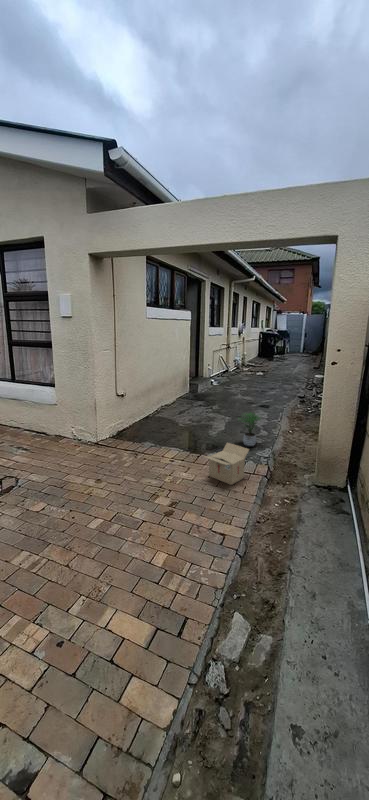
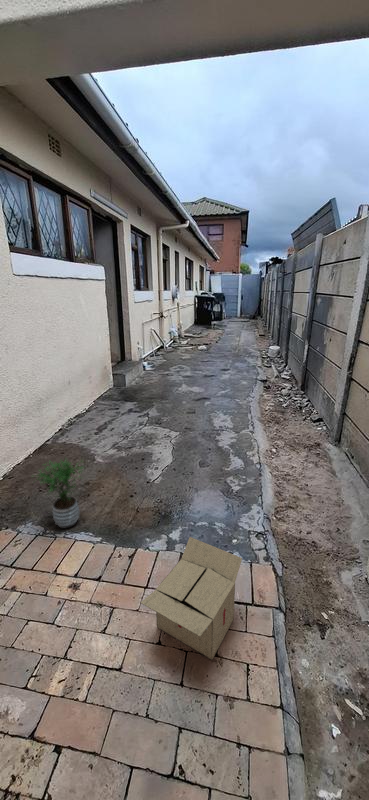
potted plant: present [240,412,260,447] -> present [38,460,83,528]

